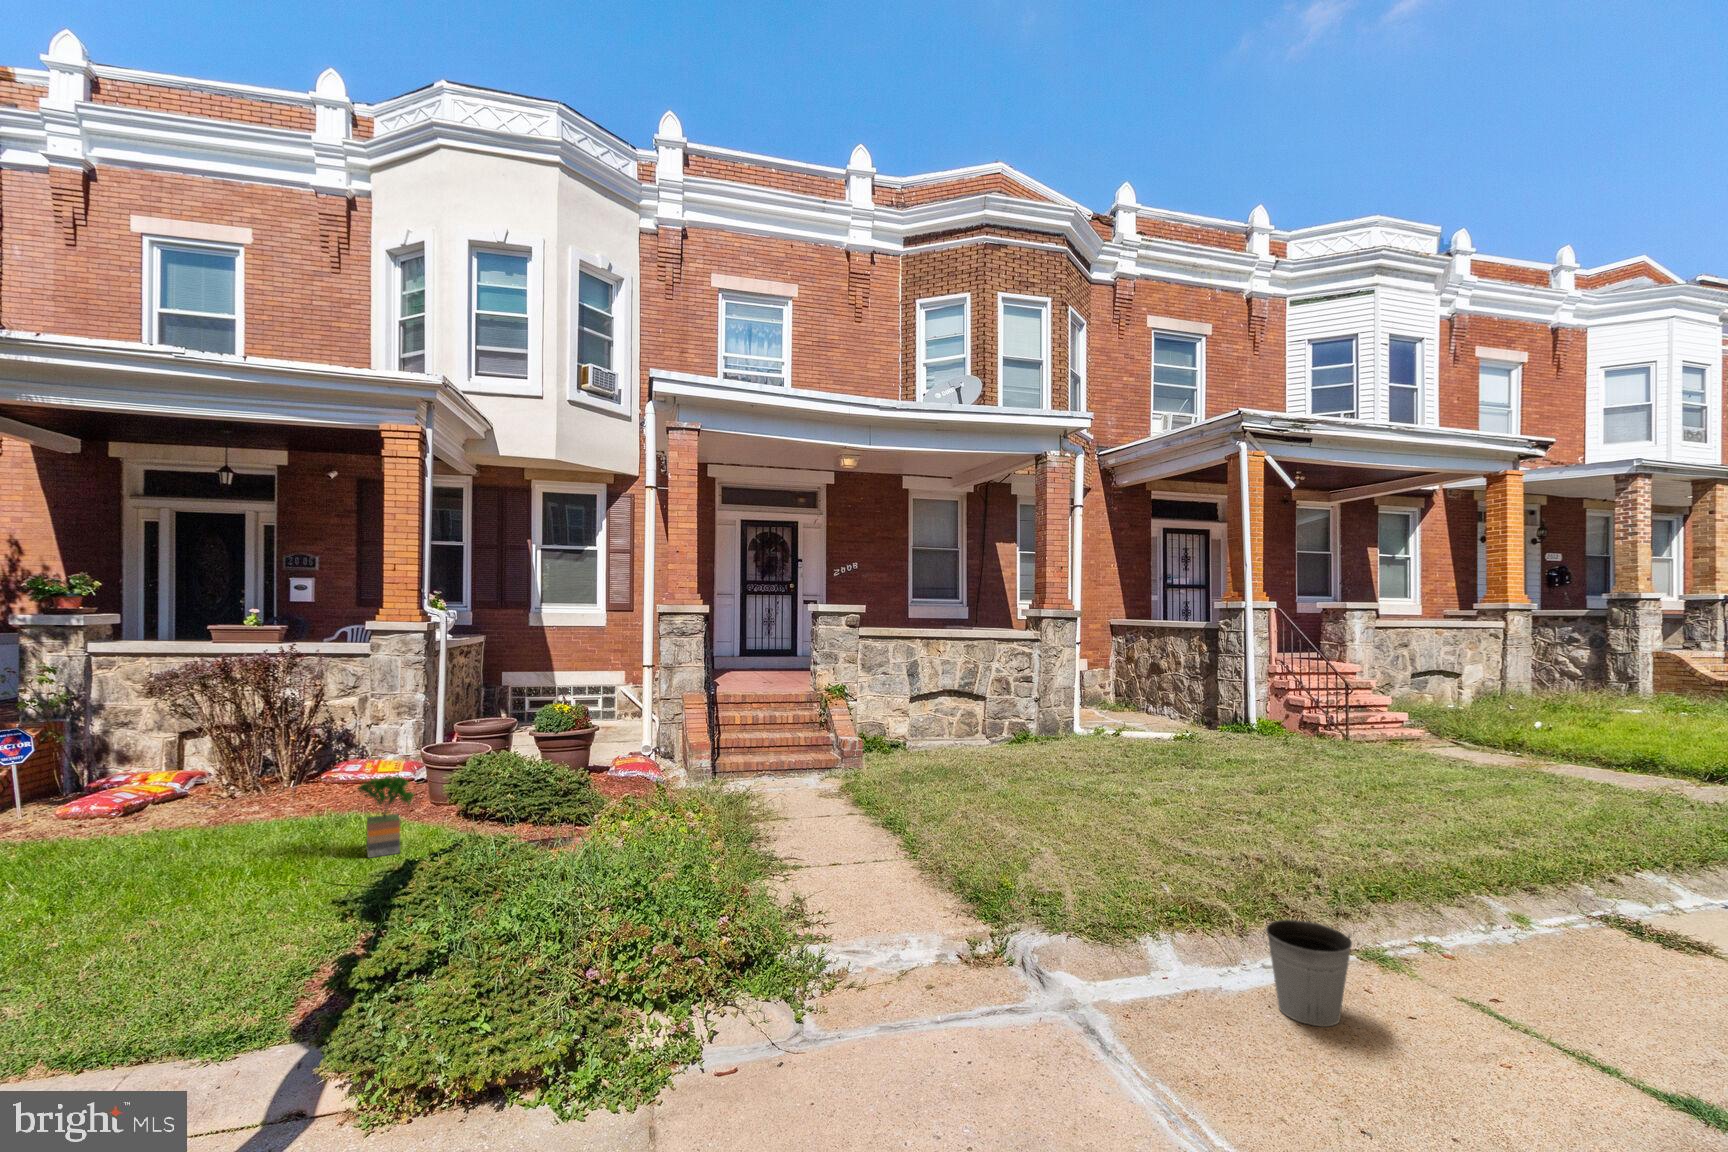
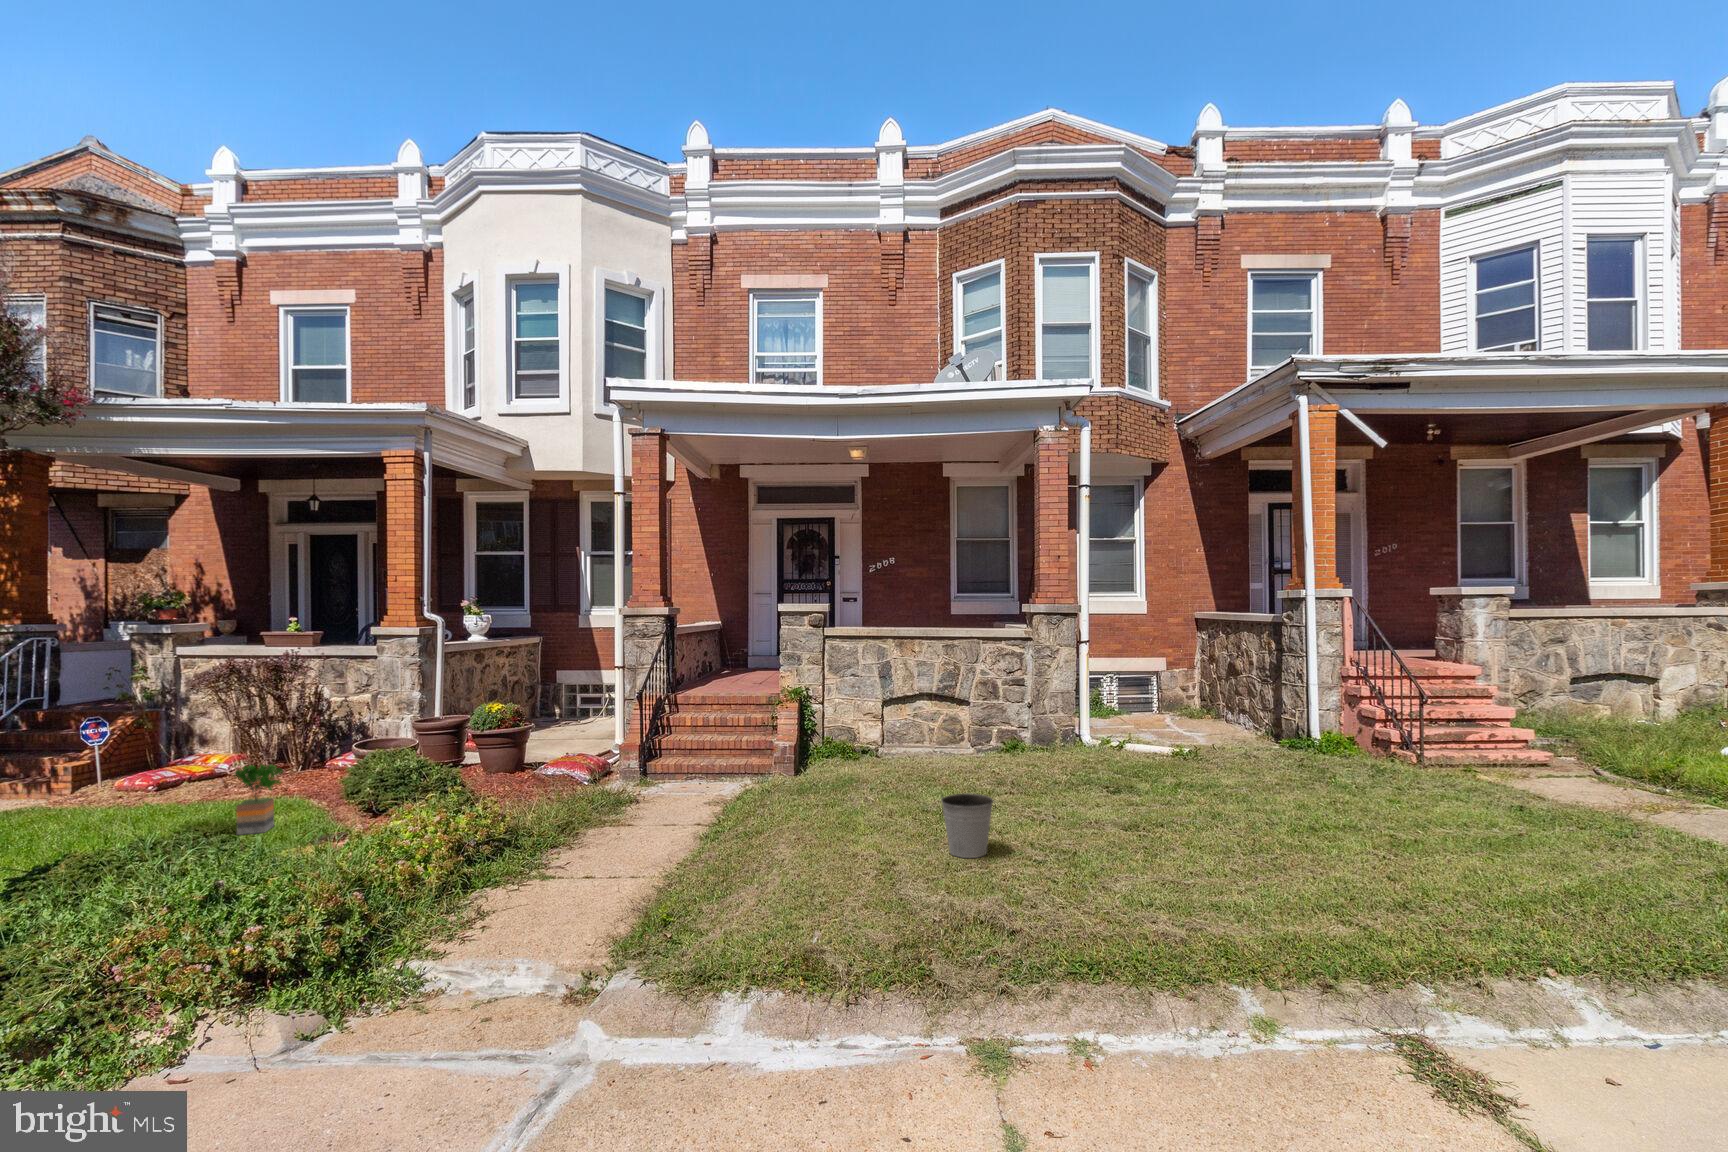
bucket: present [1265,920,1352,1027] -> present [941,793,994,858]

